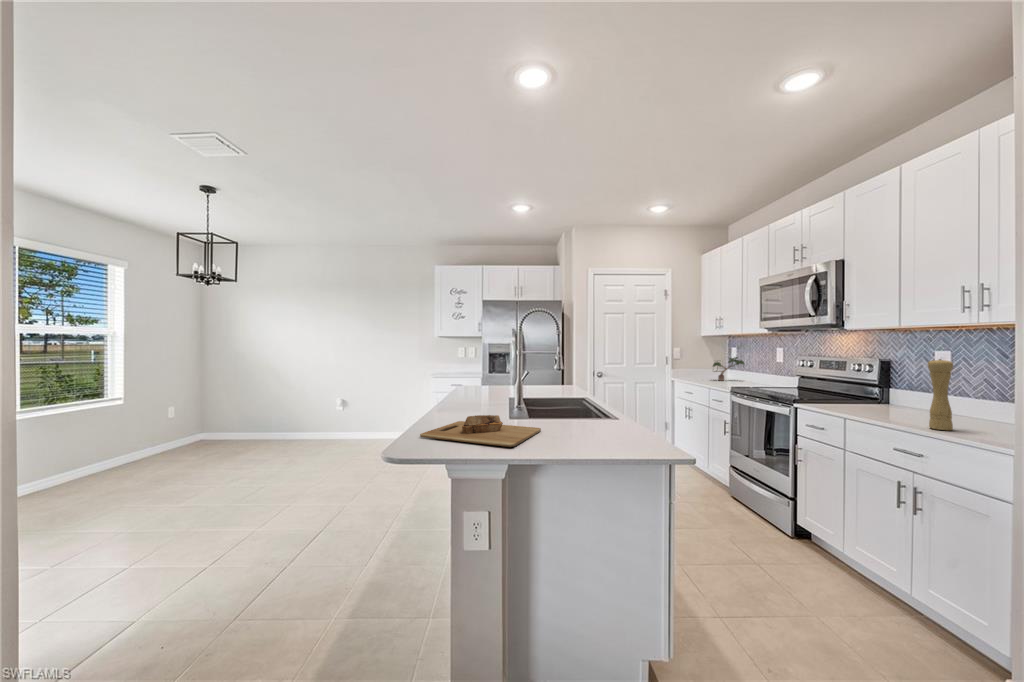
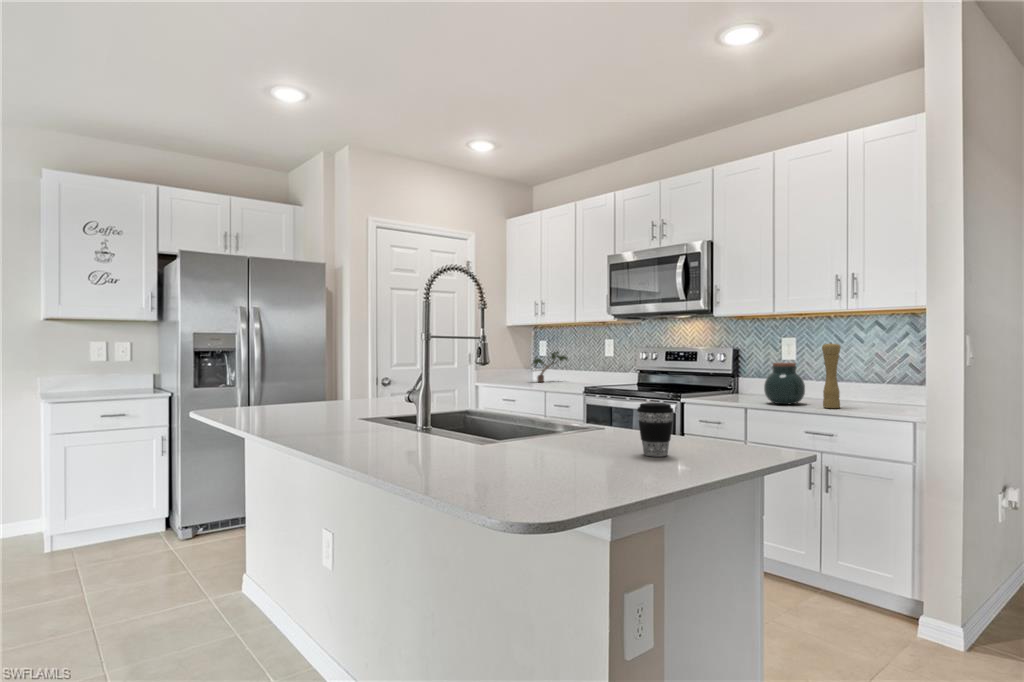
jar: none [869,377,921,420] -> present [764,363,805,404]
coffee cup: none [559,404,584,443] -> present [637,403,673,457]
cutting board: present [420,415,541,447] -> none [439,432,630,482]

